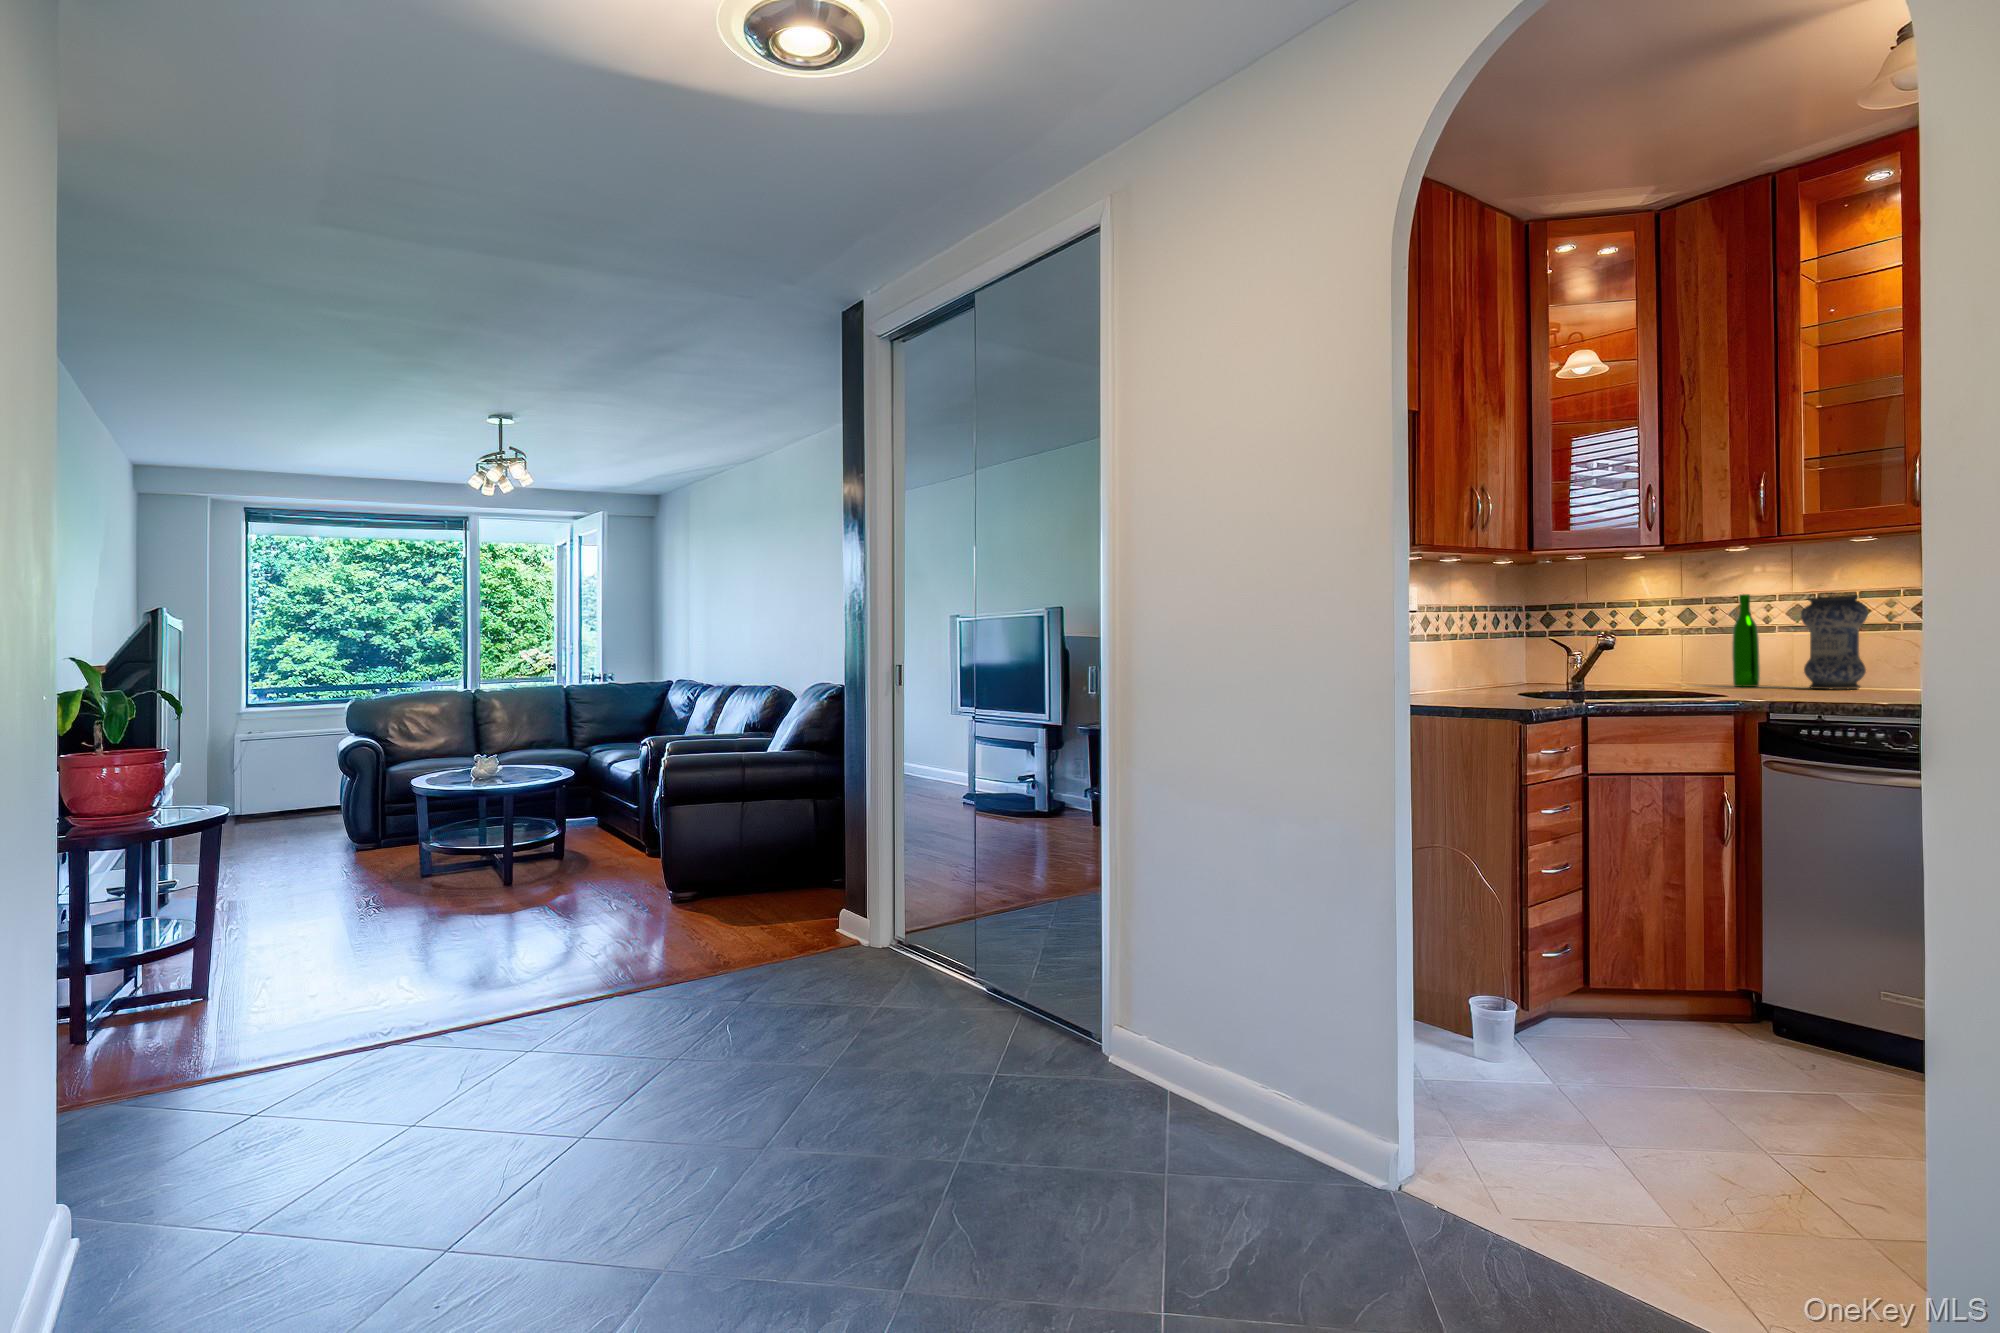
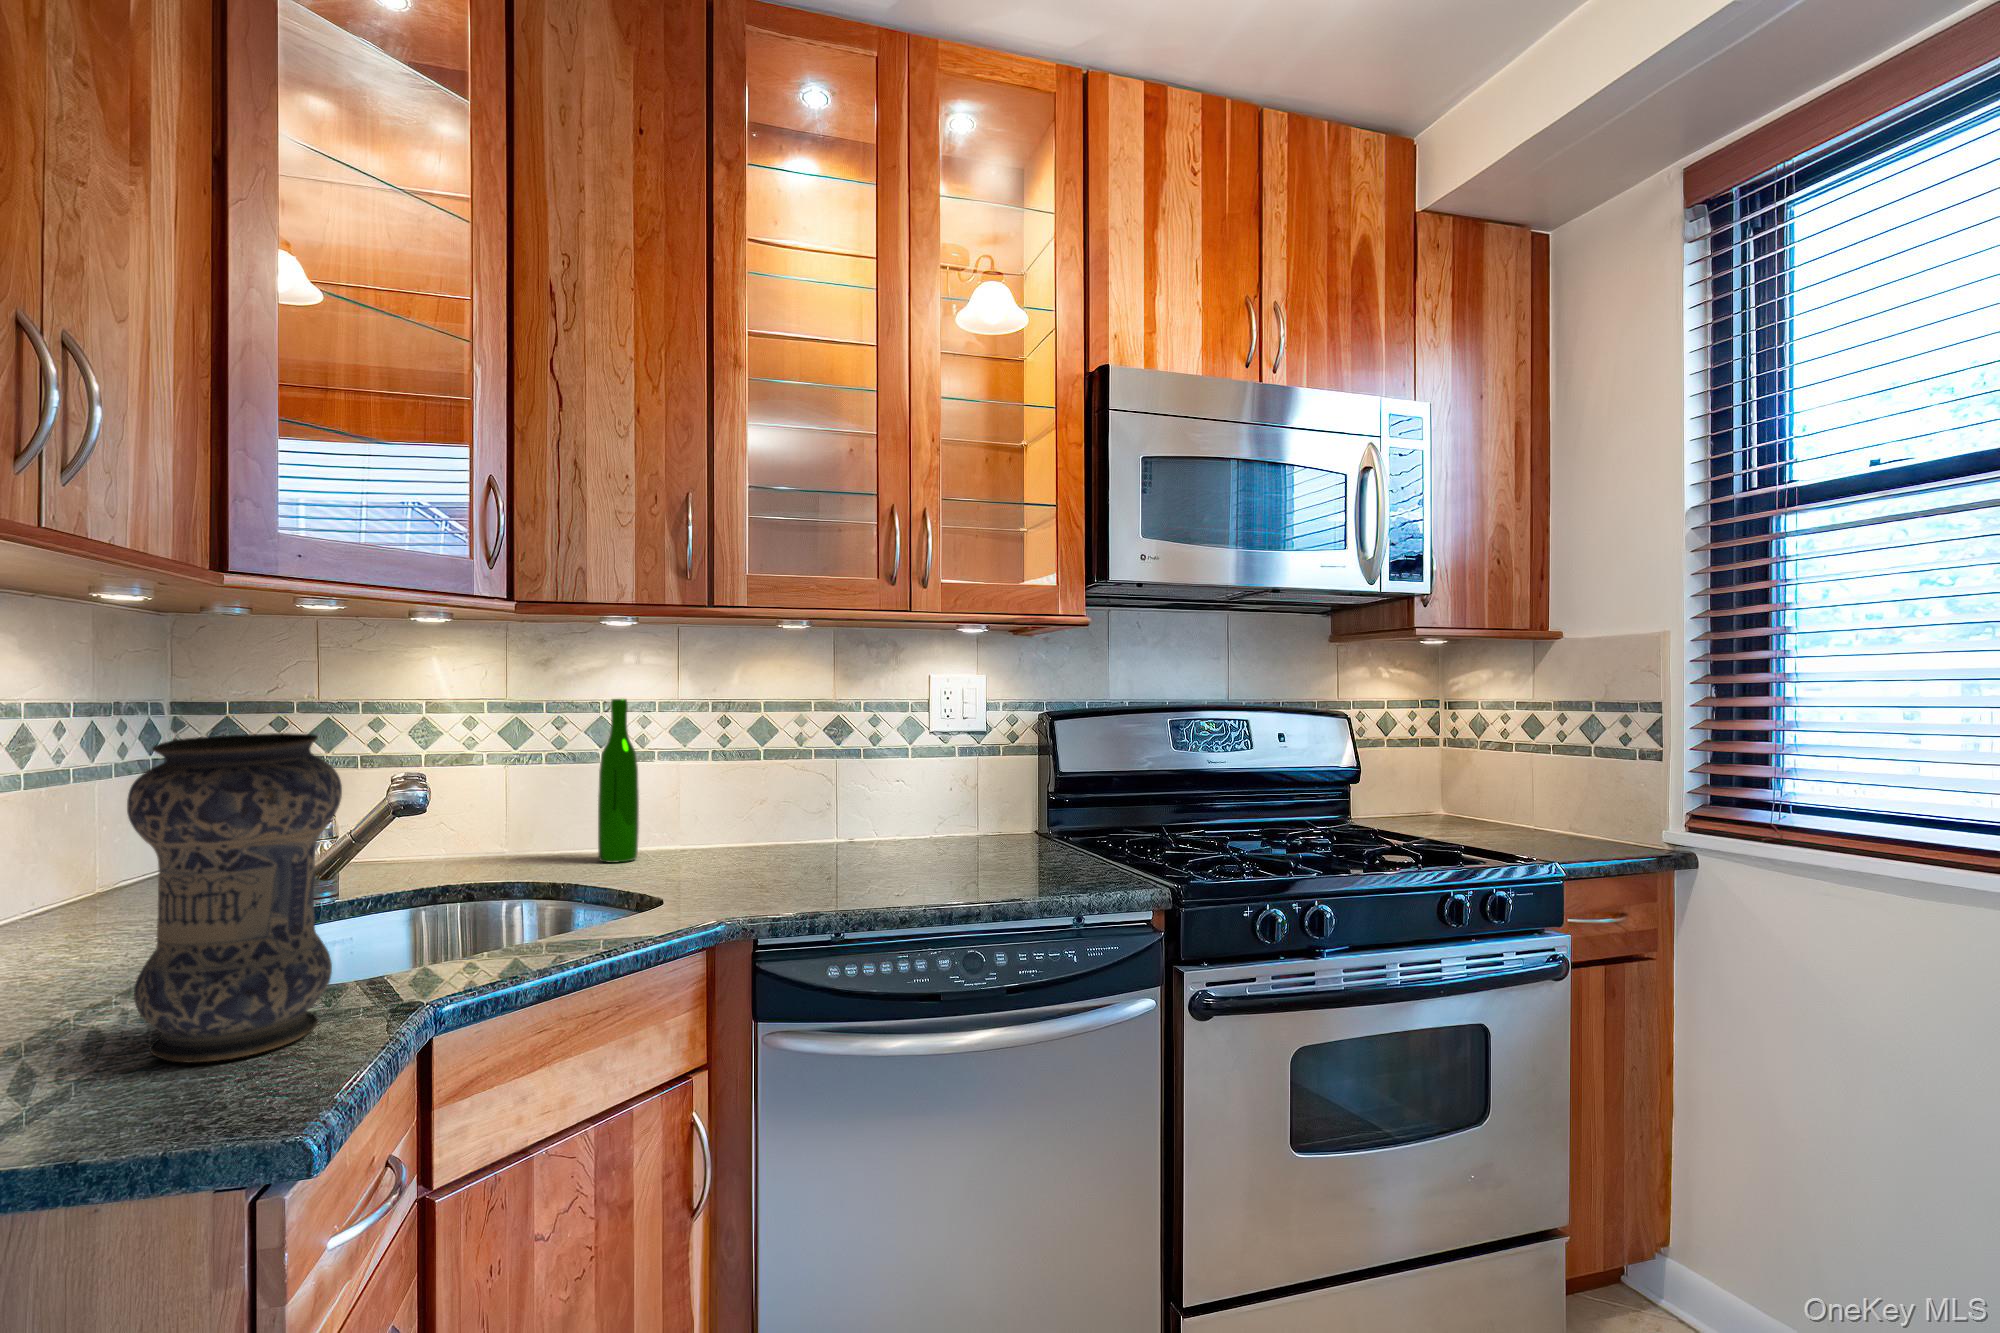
vase: present [1801,595,1868,689] -> present [127,733,342,1062]

